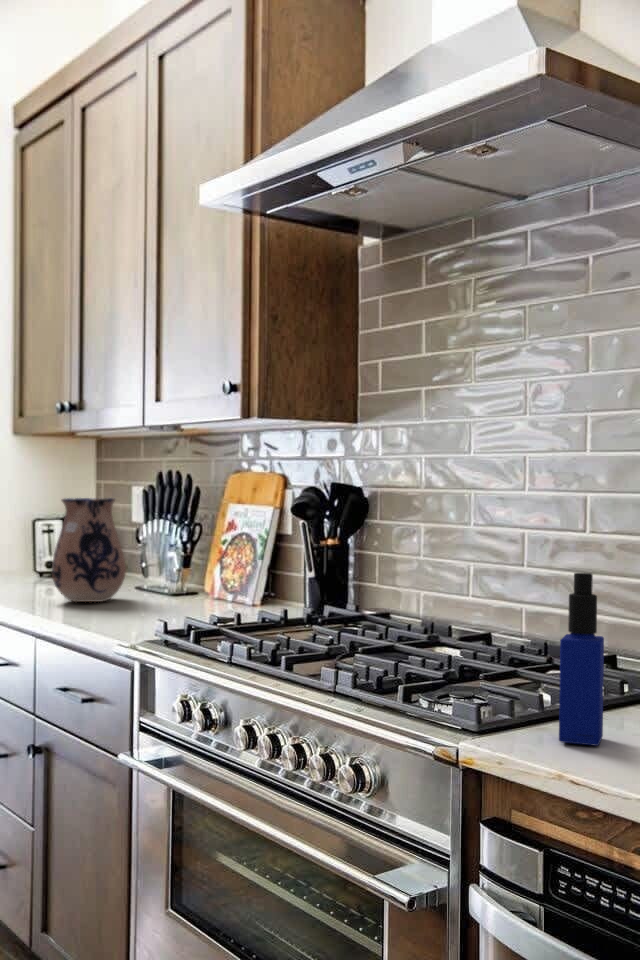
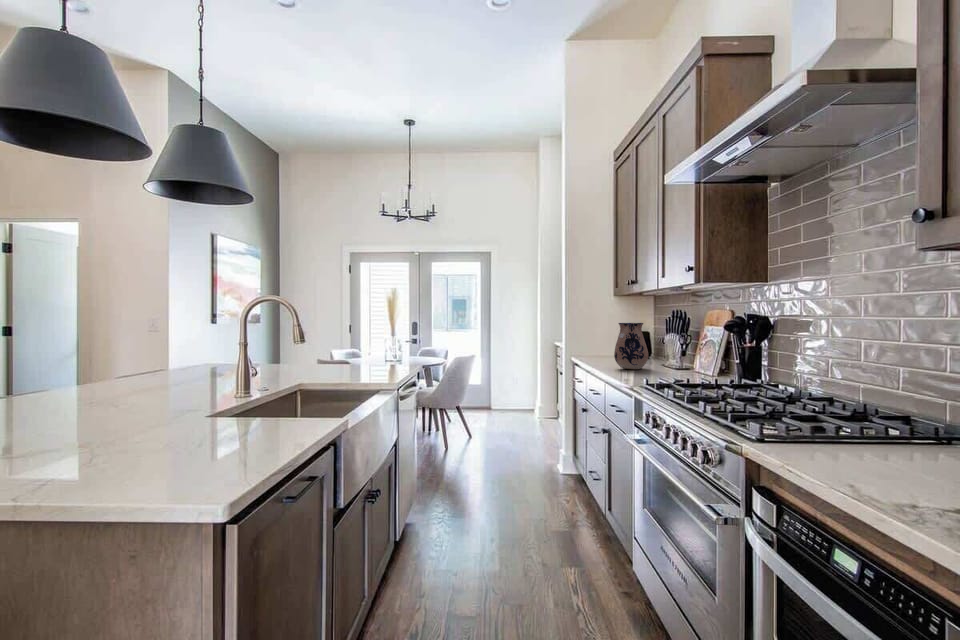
bottle: present [559,573,604,746] -> none [795,359,831,458]

